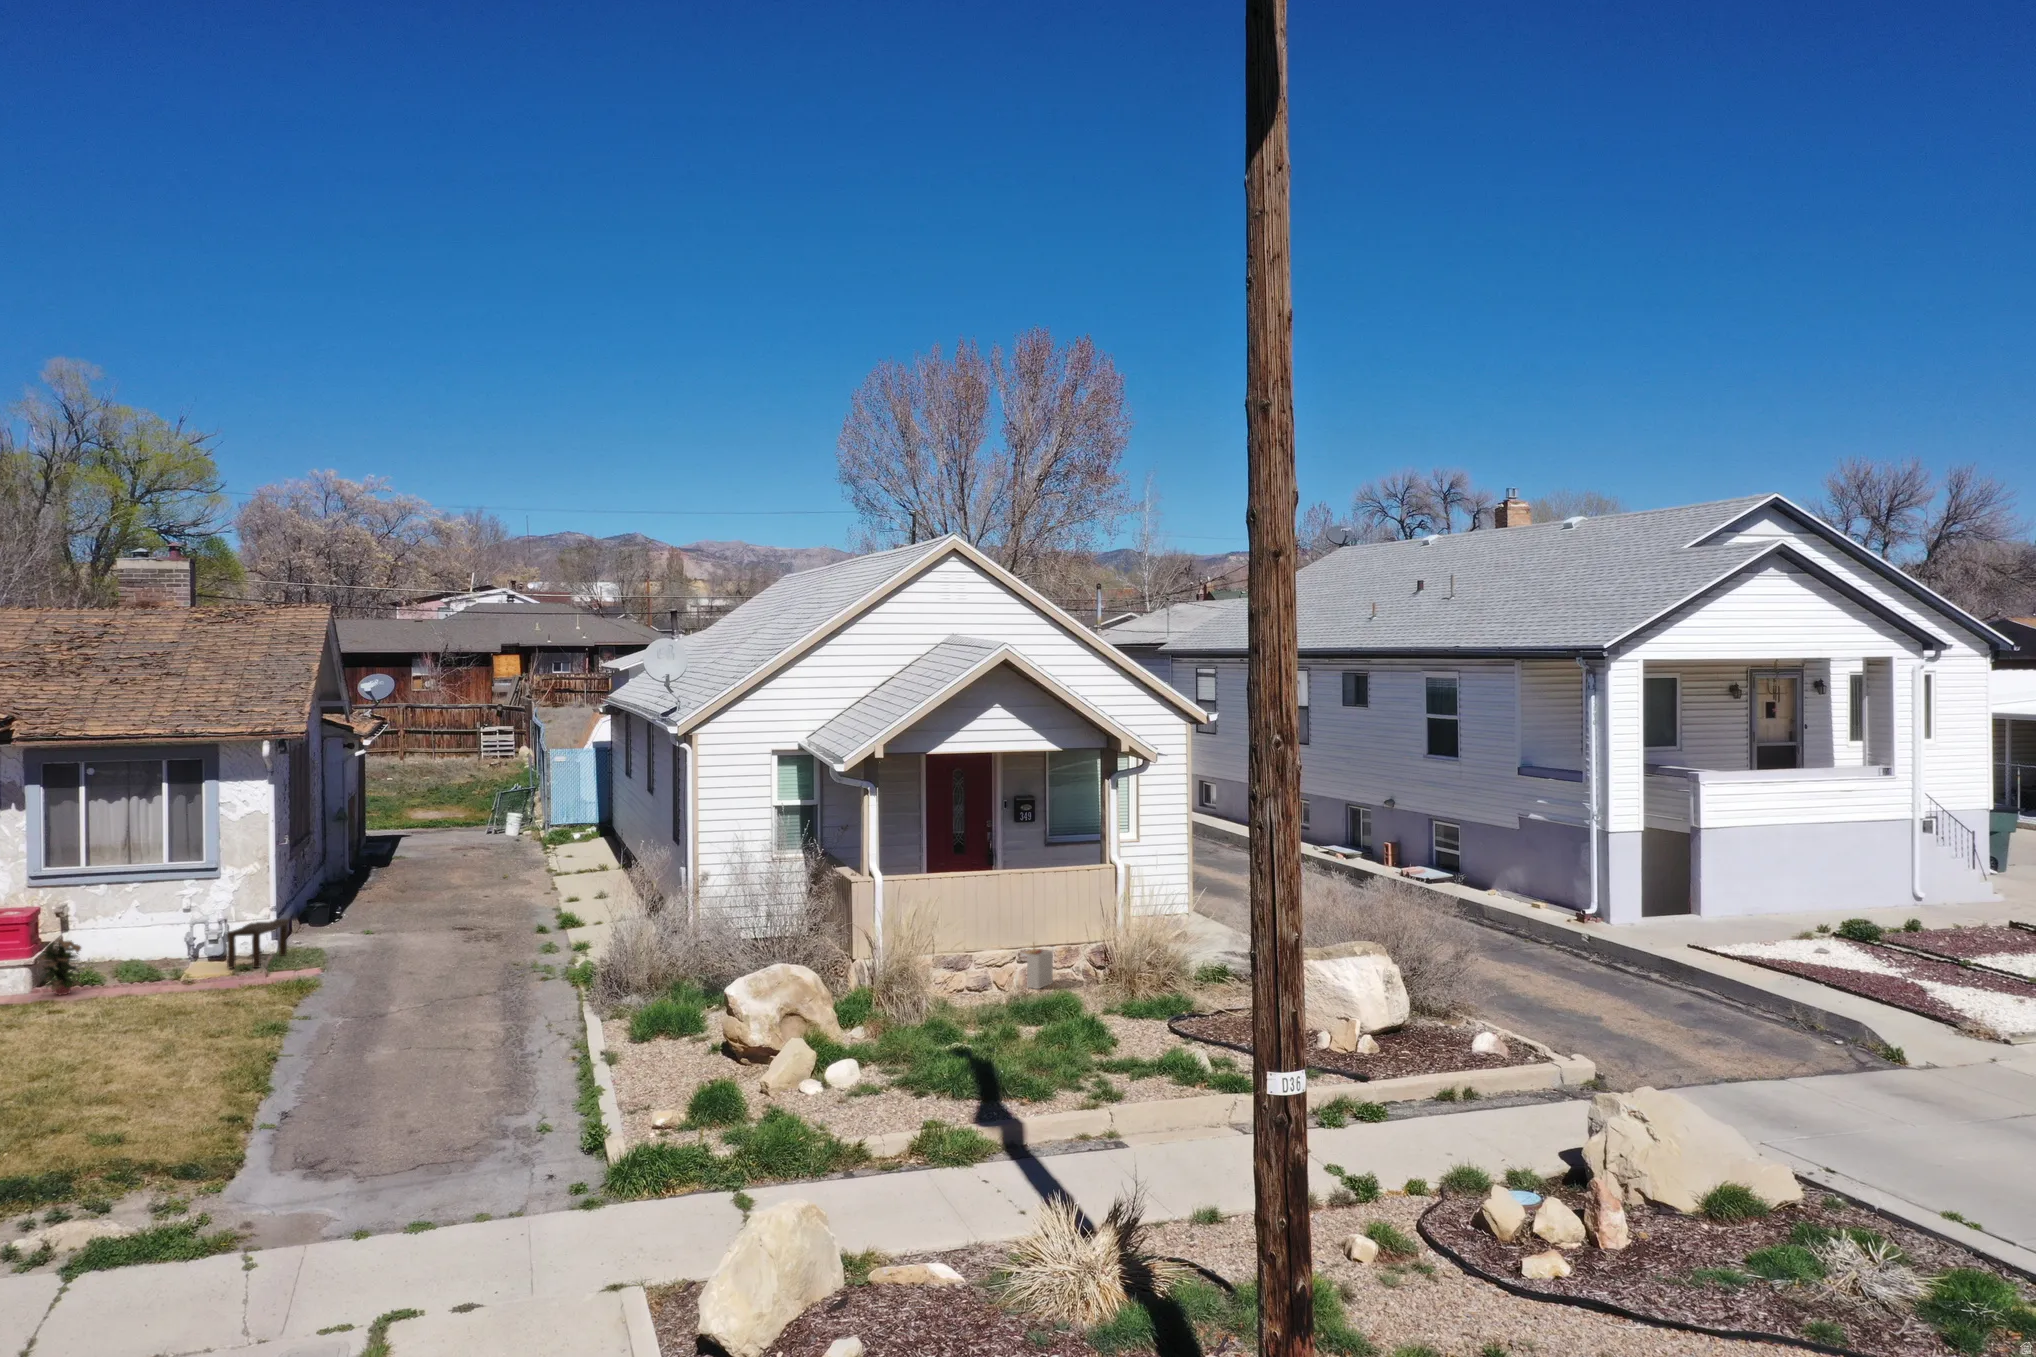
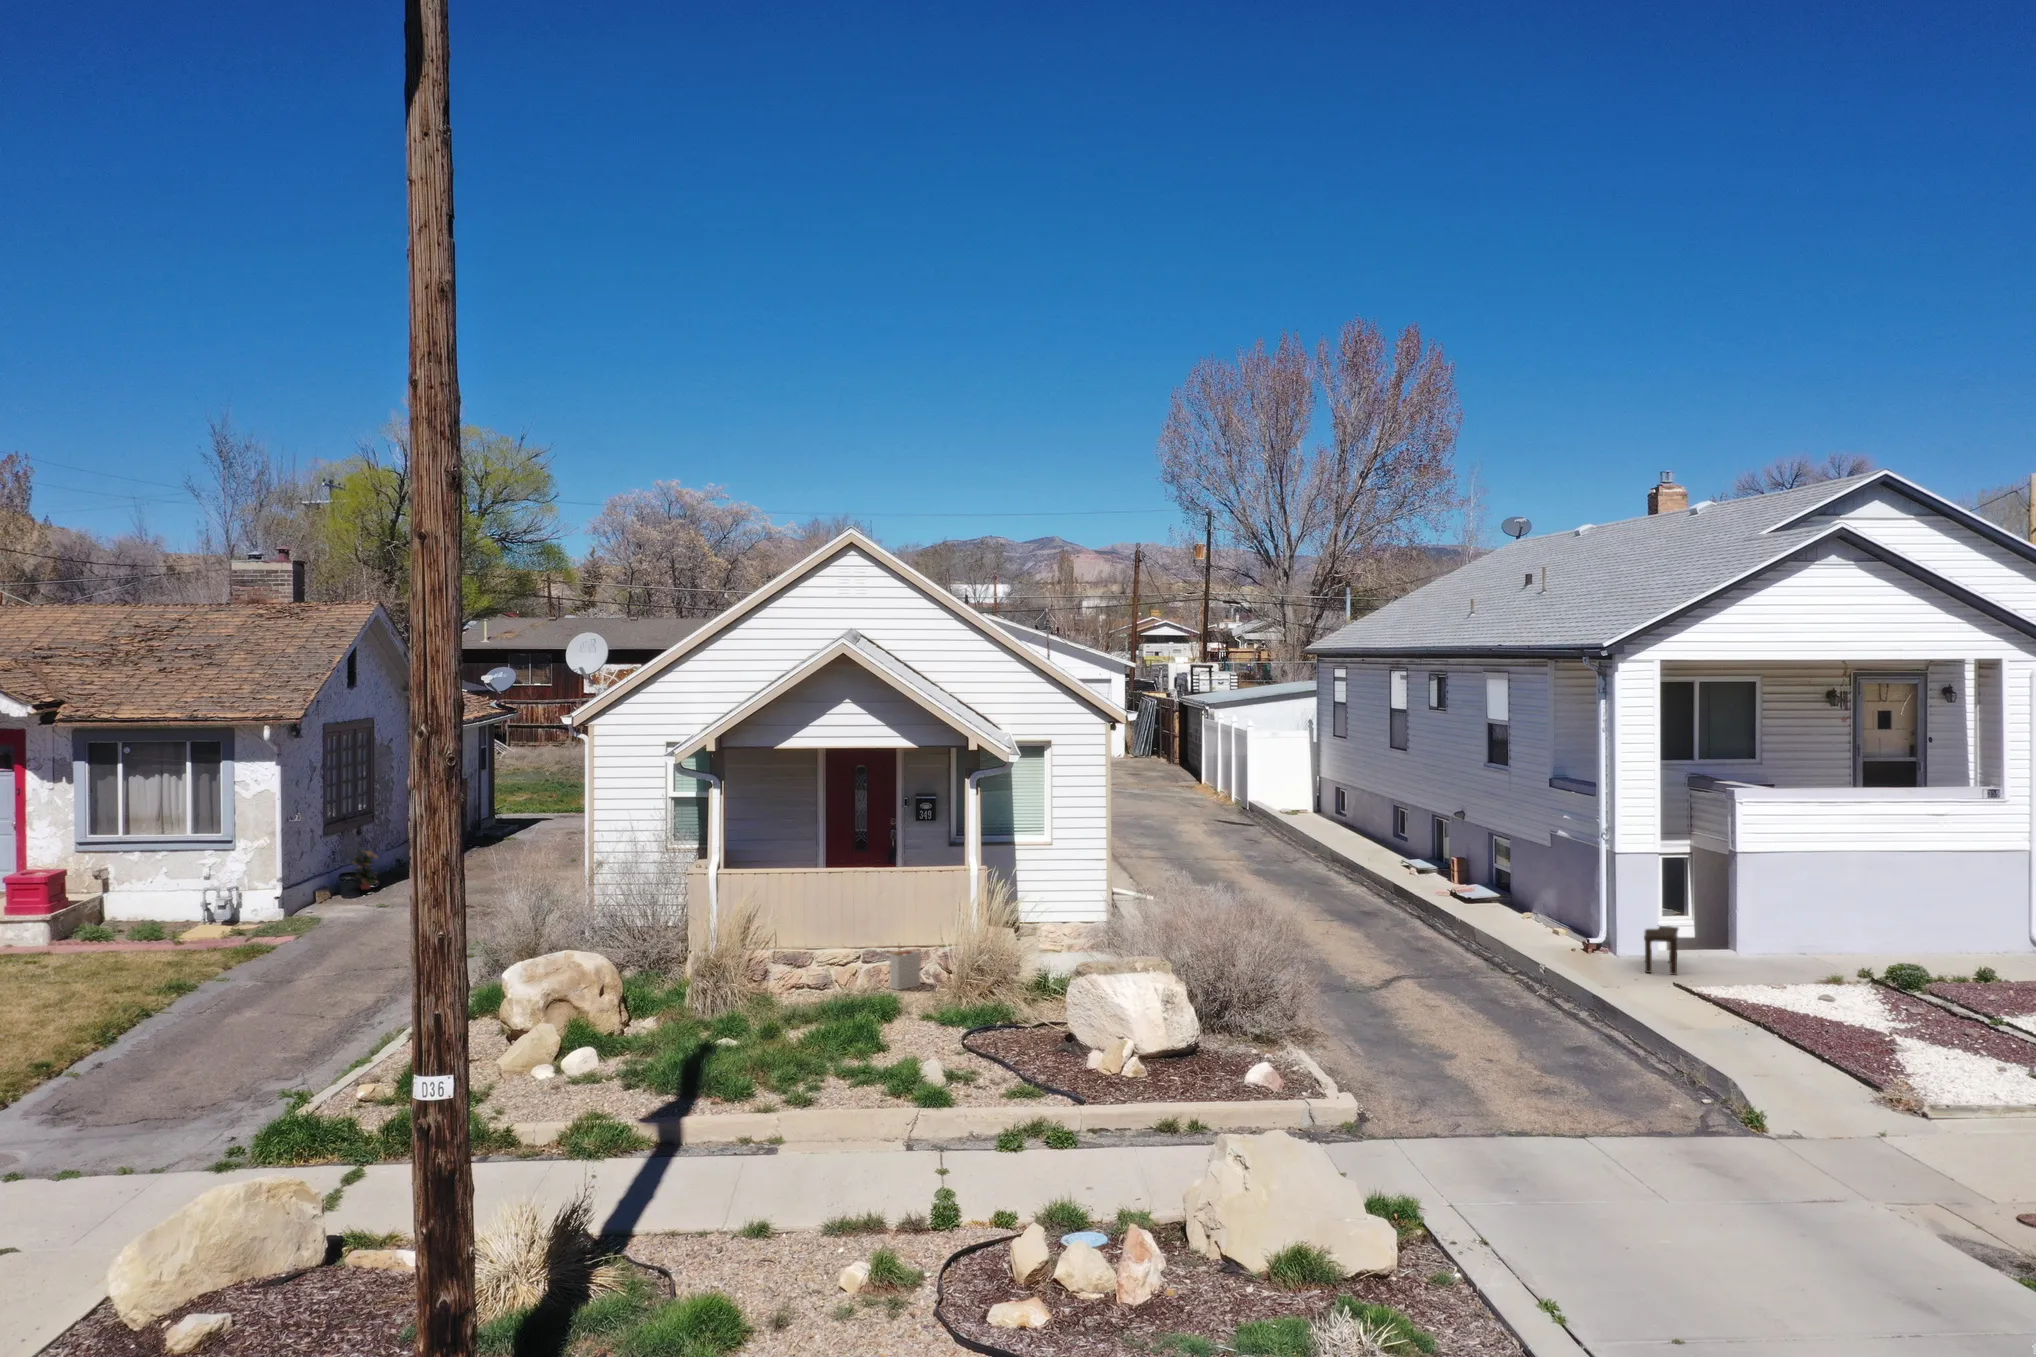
bench: present [227,919,289,969] -> present [1644,926,1678,975]
decorative plant: present [40,940,81,995] -> present [351,851,378,889]

